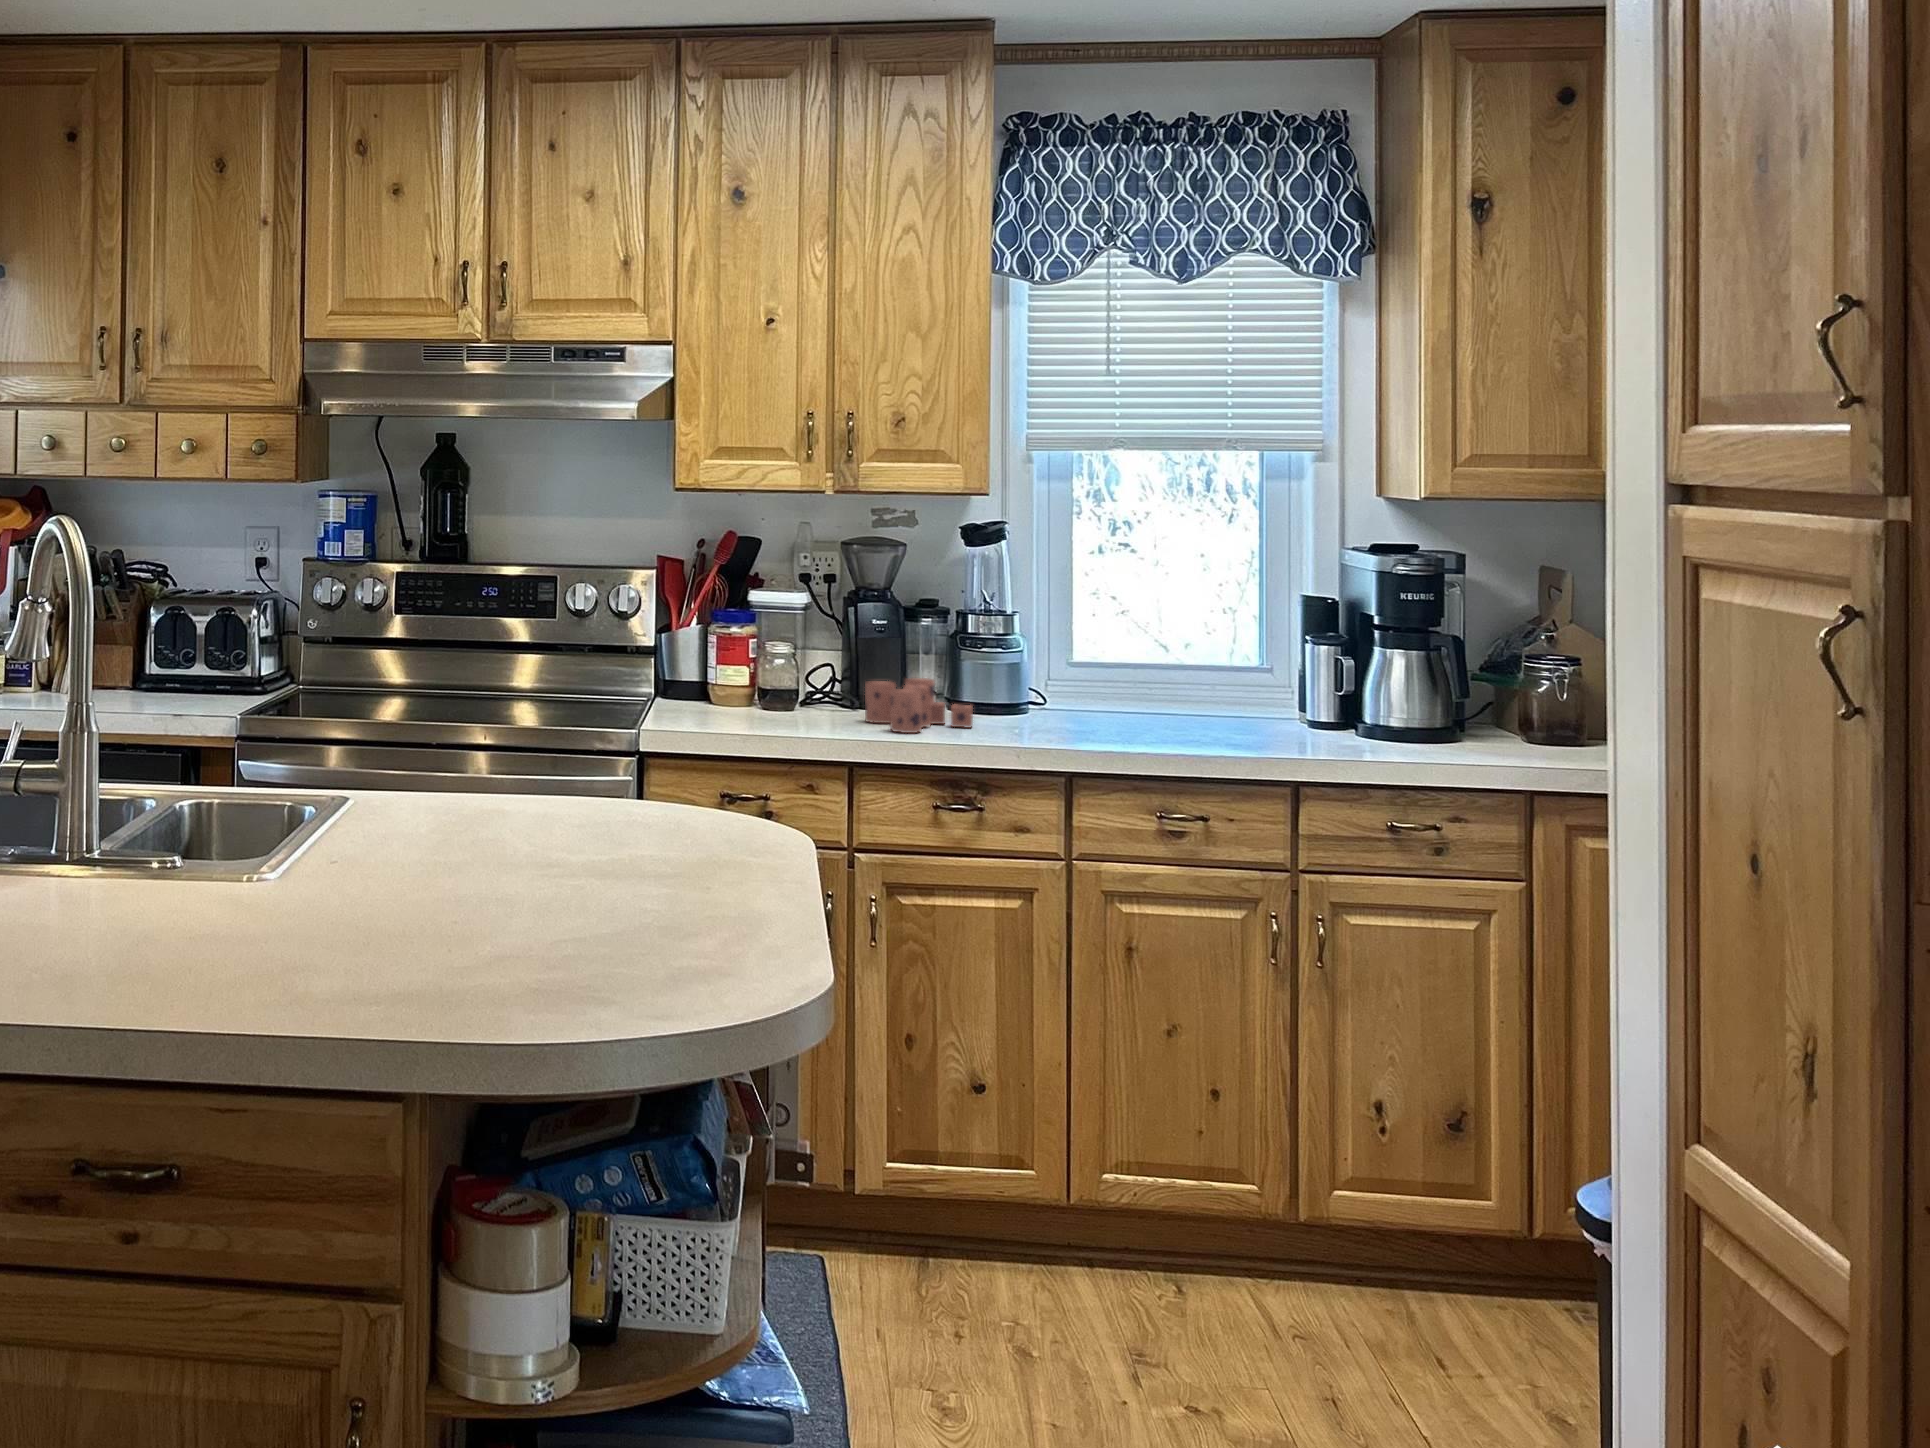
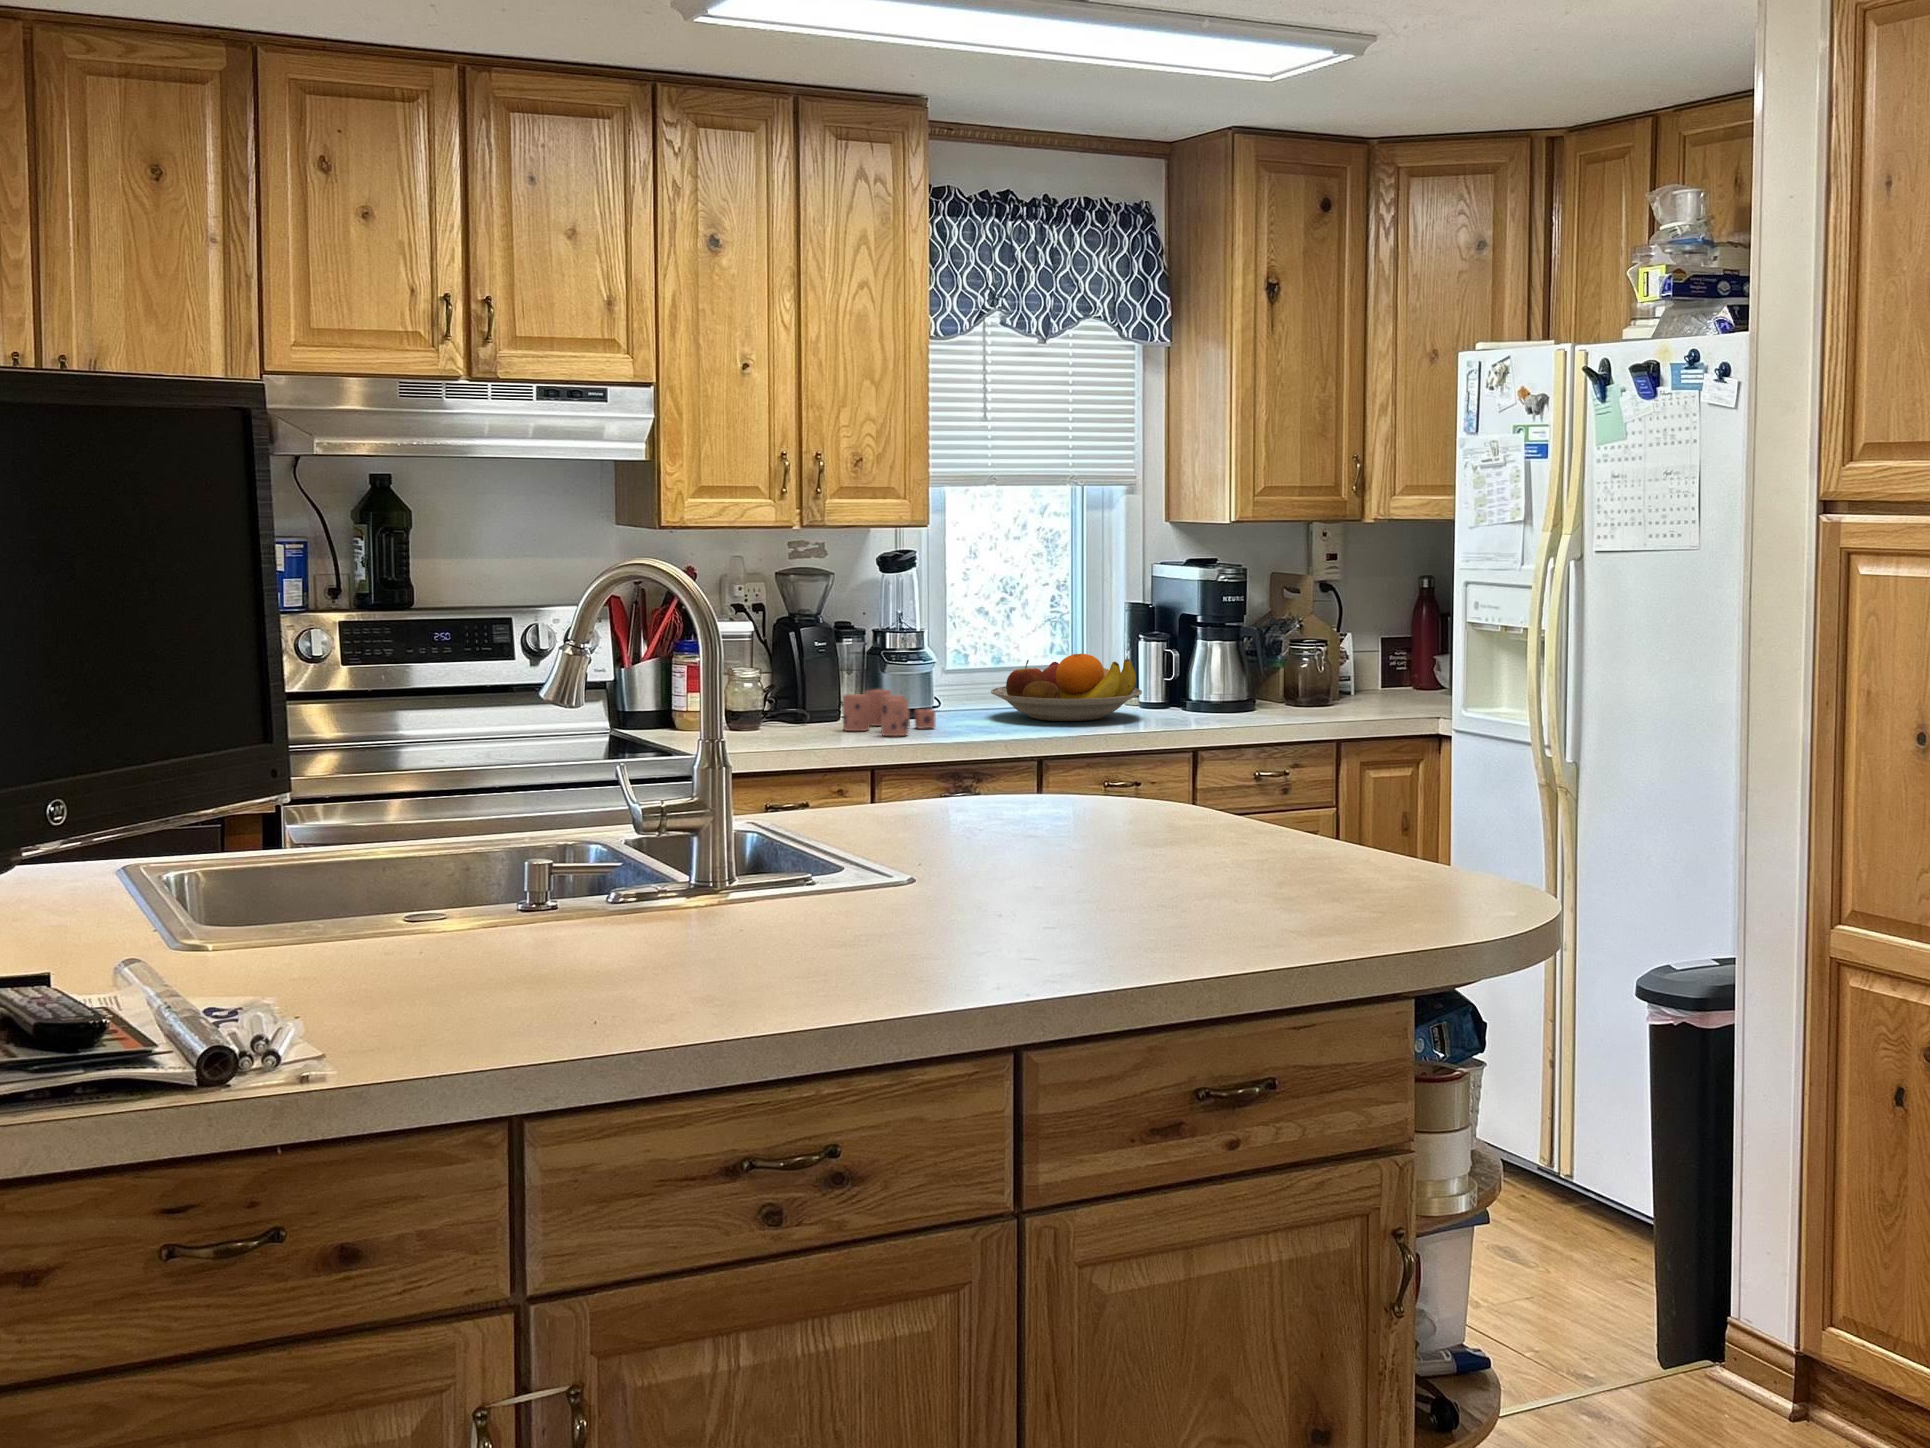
fruit bowl: none [1067,653,1263,735] -> present [991,654,1142,721]

